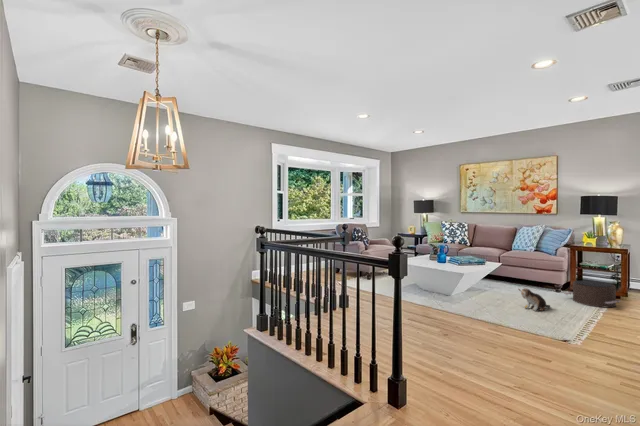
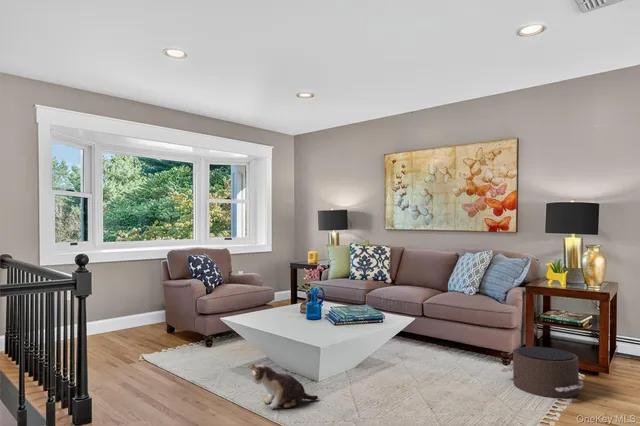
plush toy: present [518,288,550,311] -> present [248,364,318,408]

